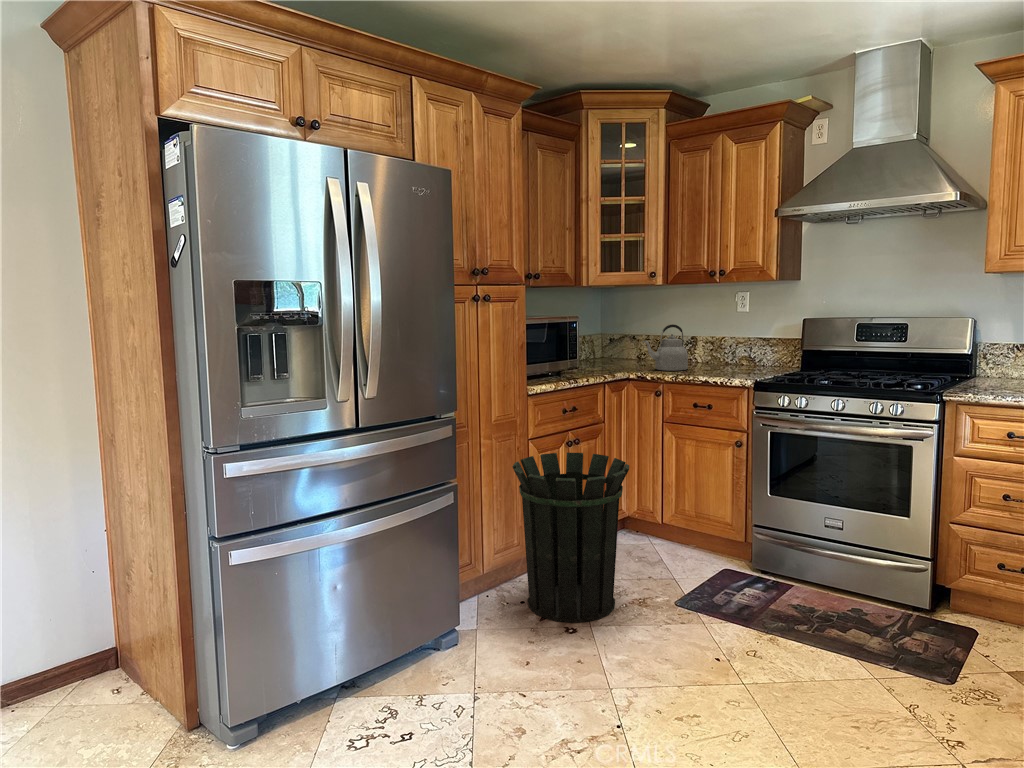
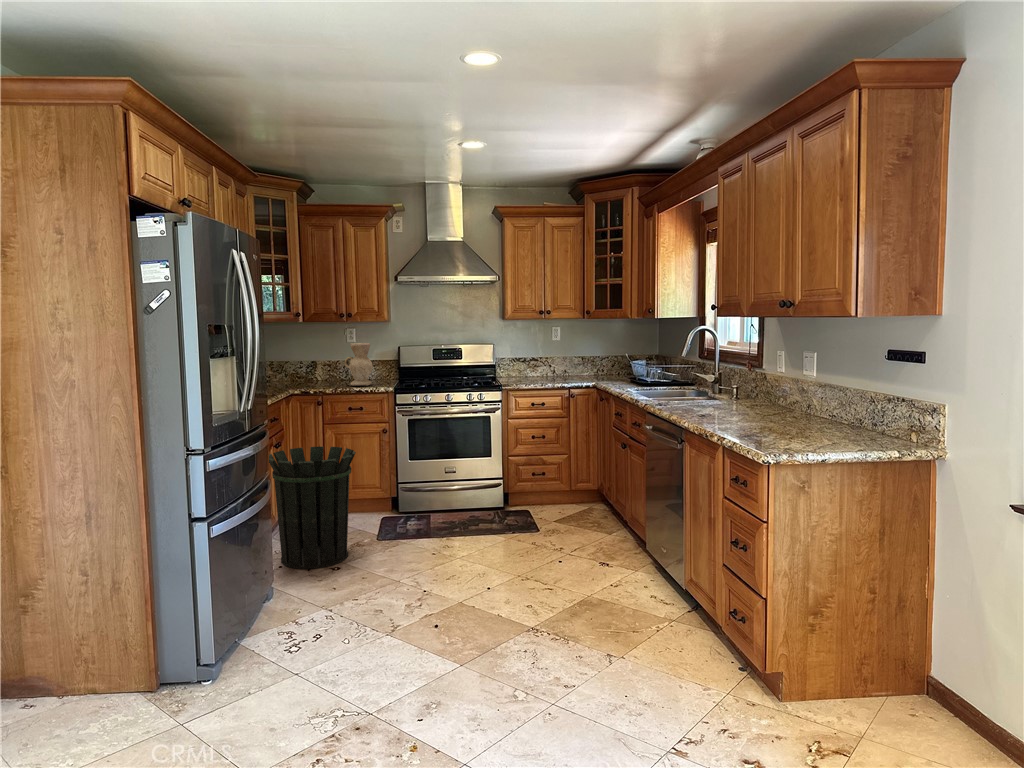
vase: none [699,313,736,375] -> present [344,343,373,386]
kettle: present [643,324,688,371] -> none [299,352,330,386]

